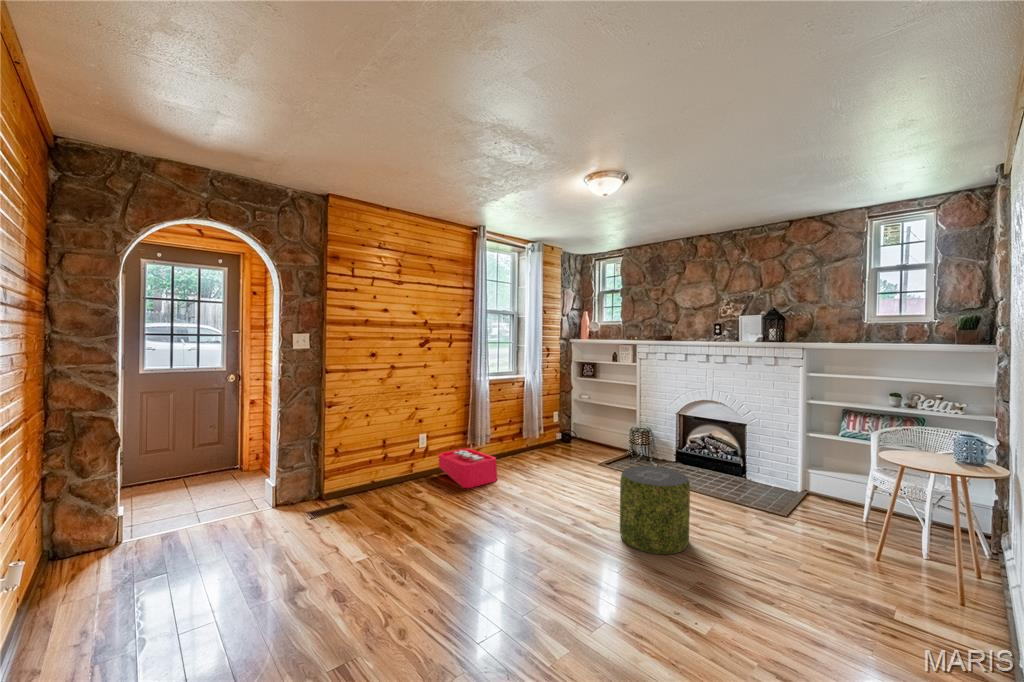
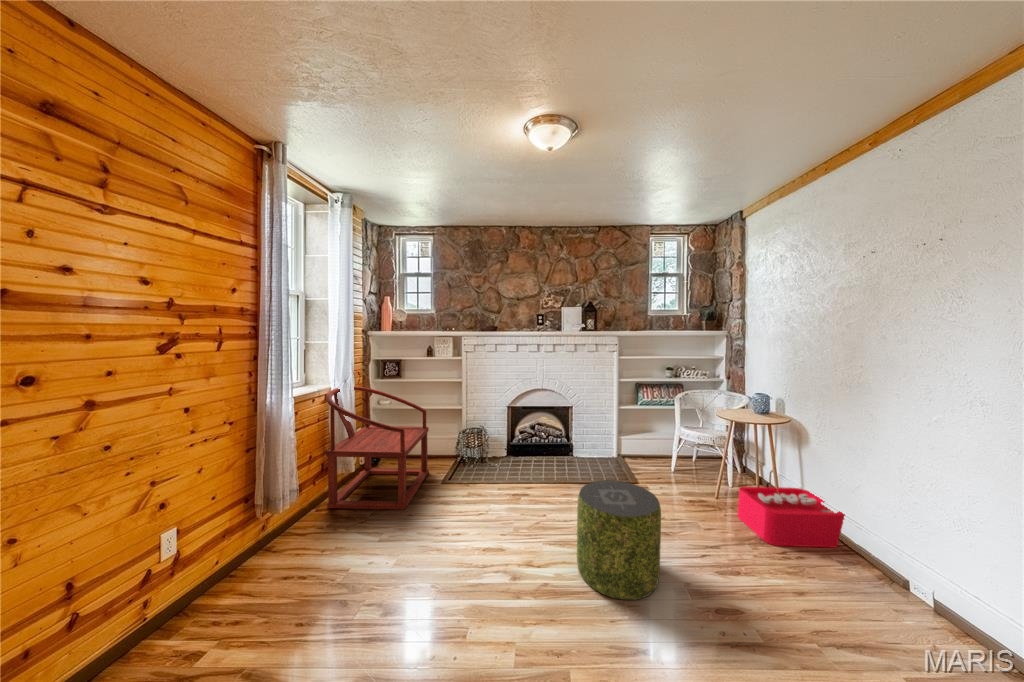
armchair: none [509,380,591,472] -> present [326,386,429,509]
storage bin: present [439,444,497,488] -> present [738,487,845,548]

